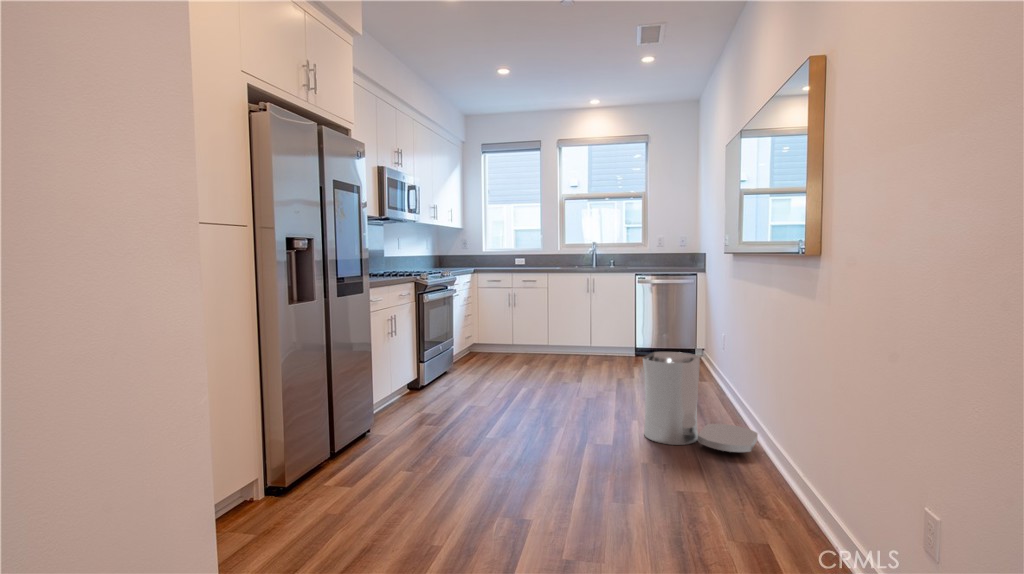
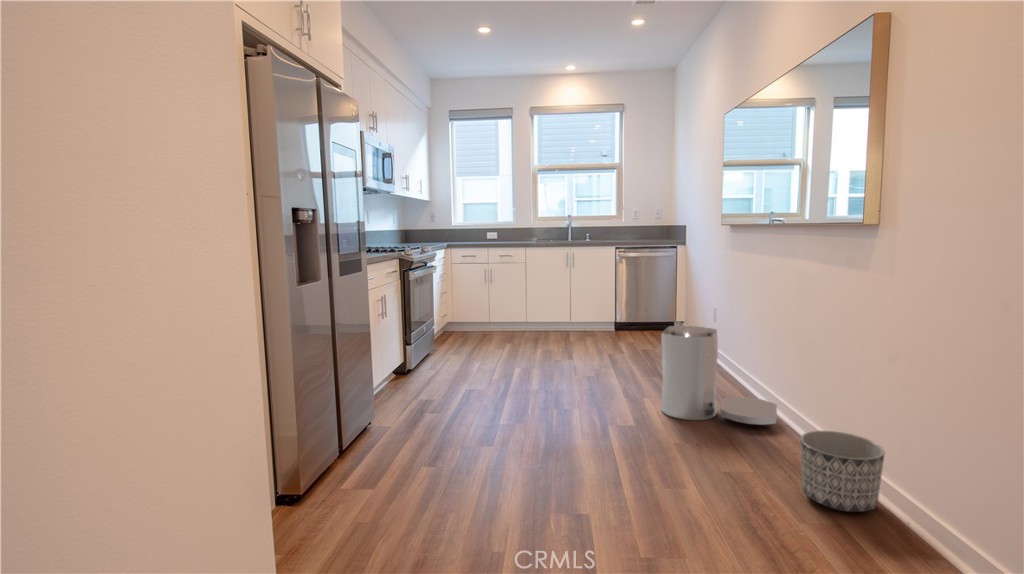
planter: none [742,459,822,541] -> present [800,431,885,512]

